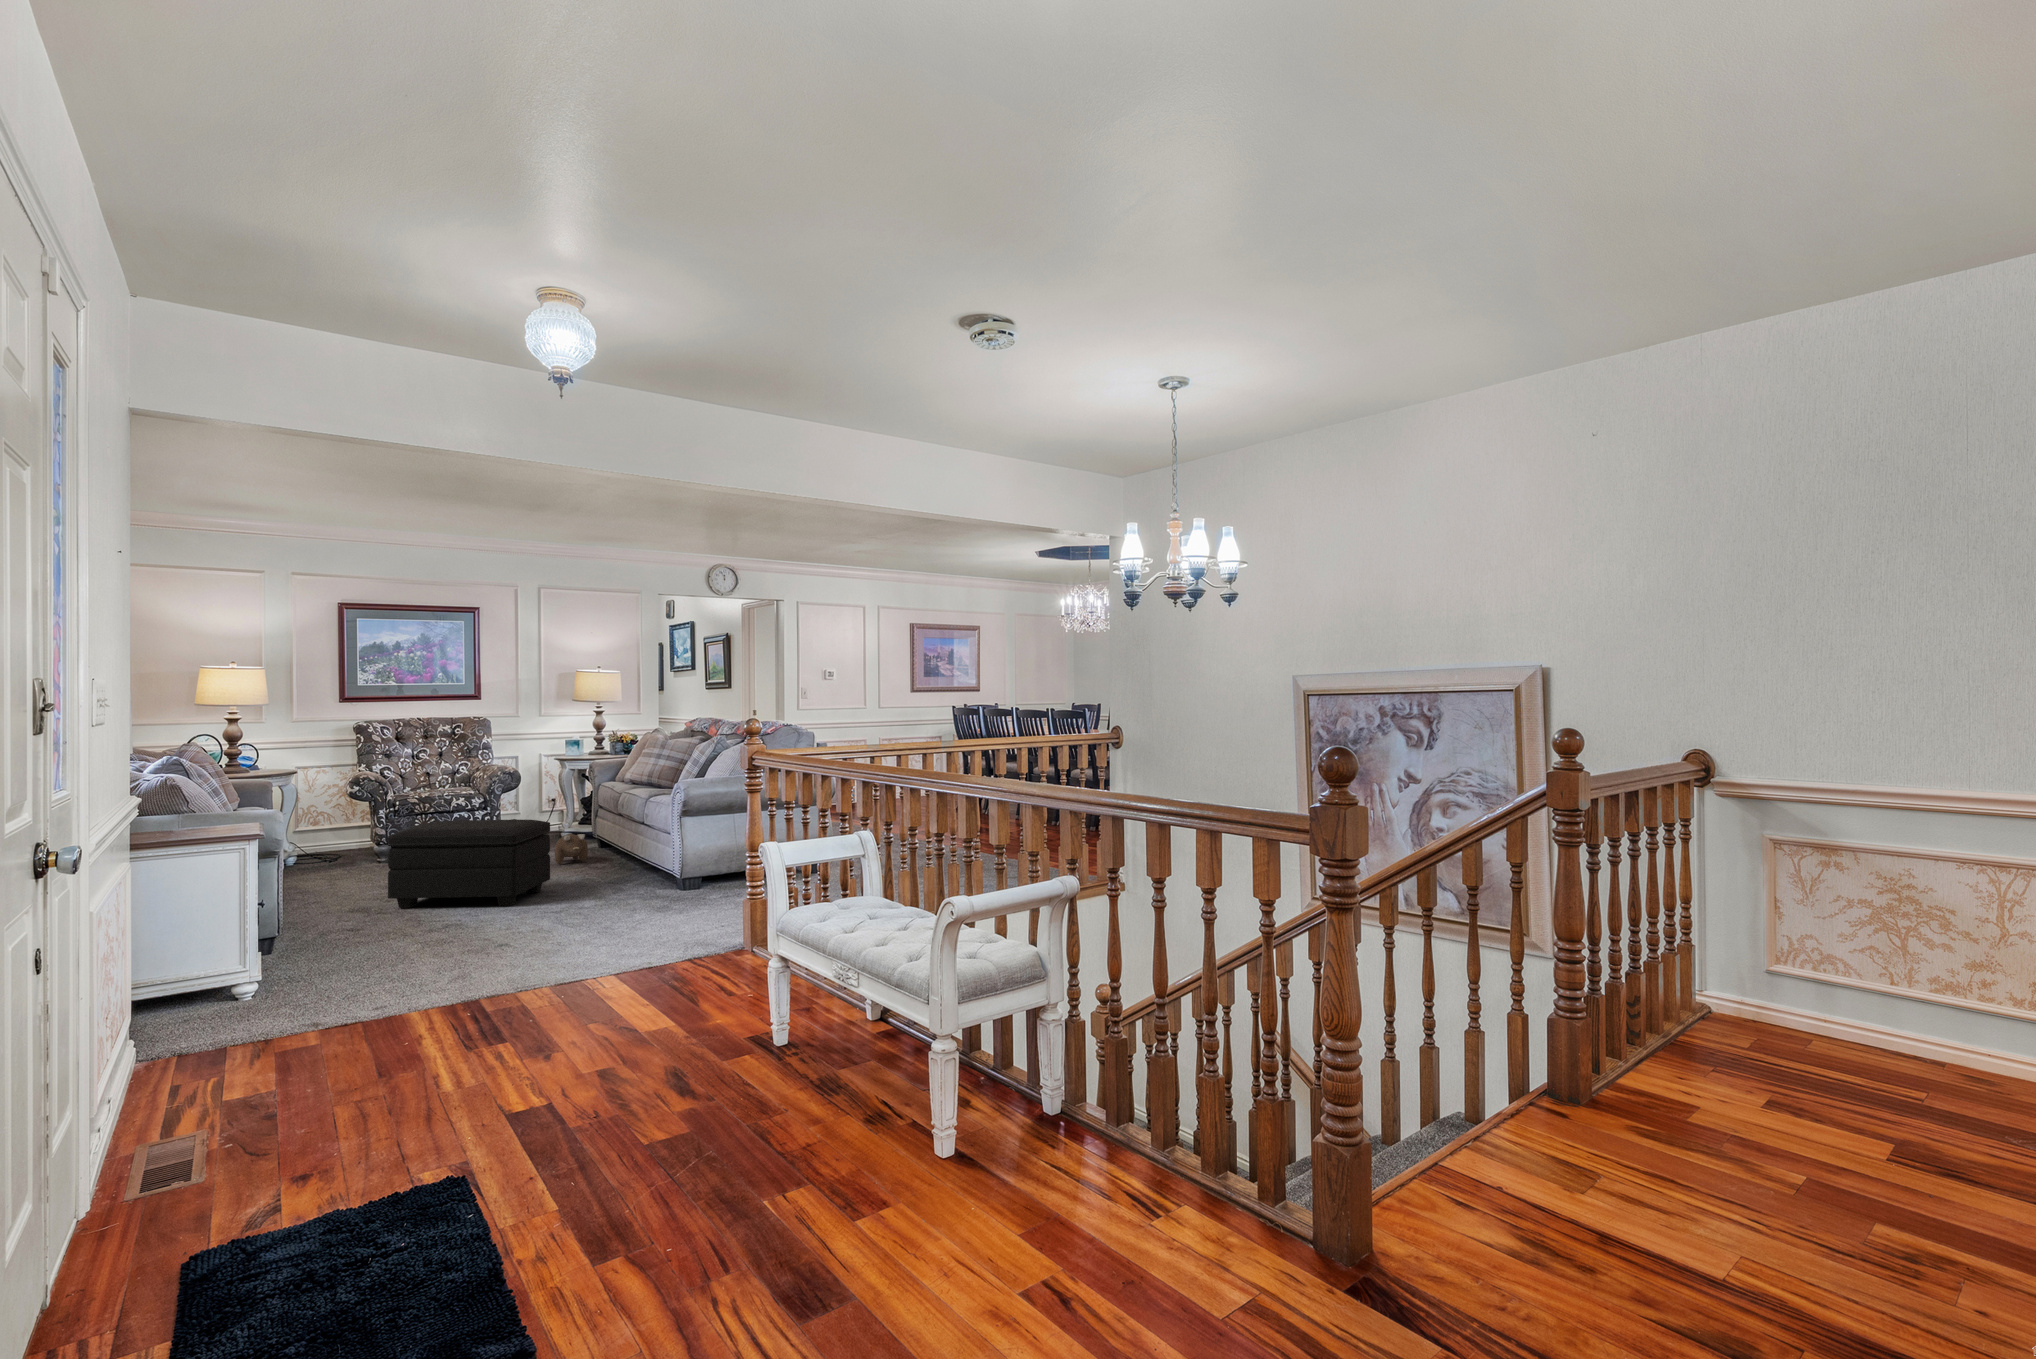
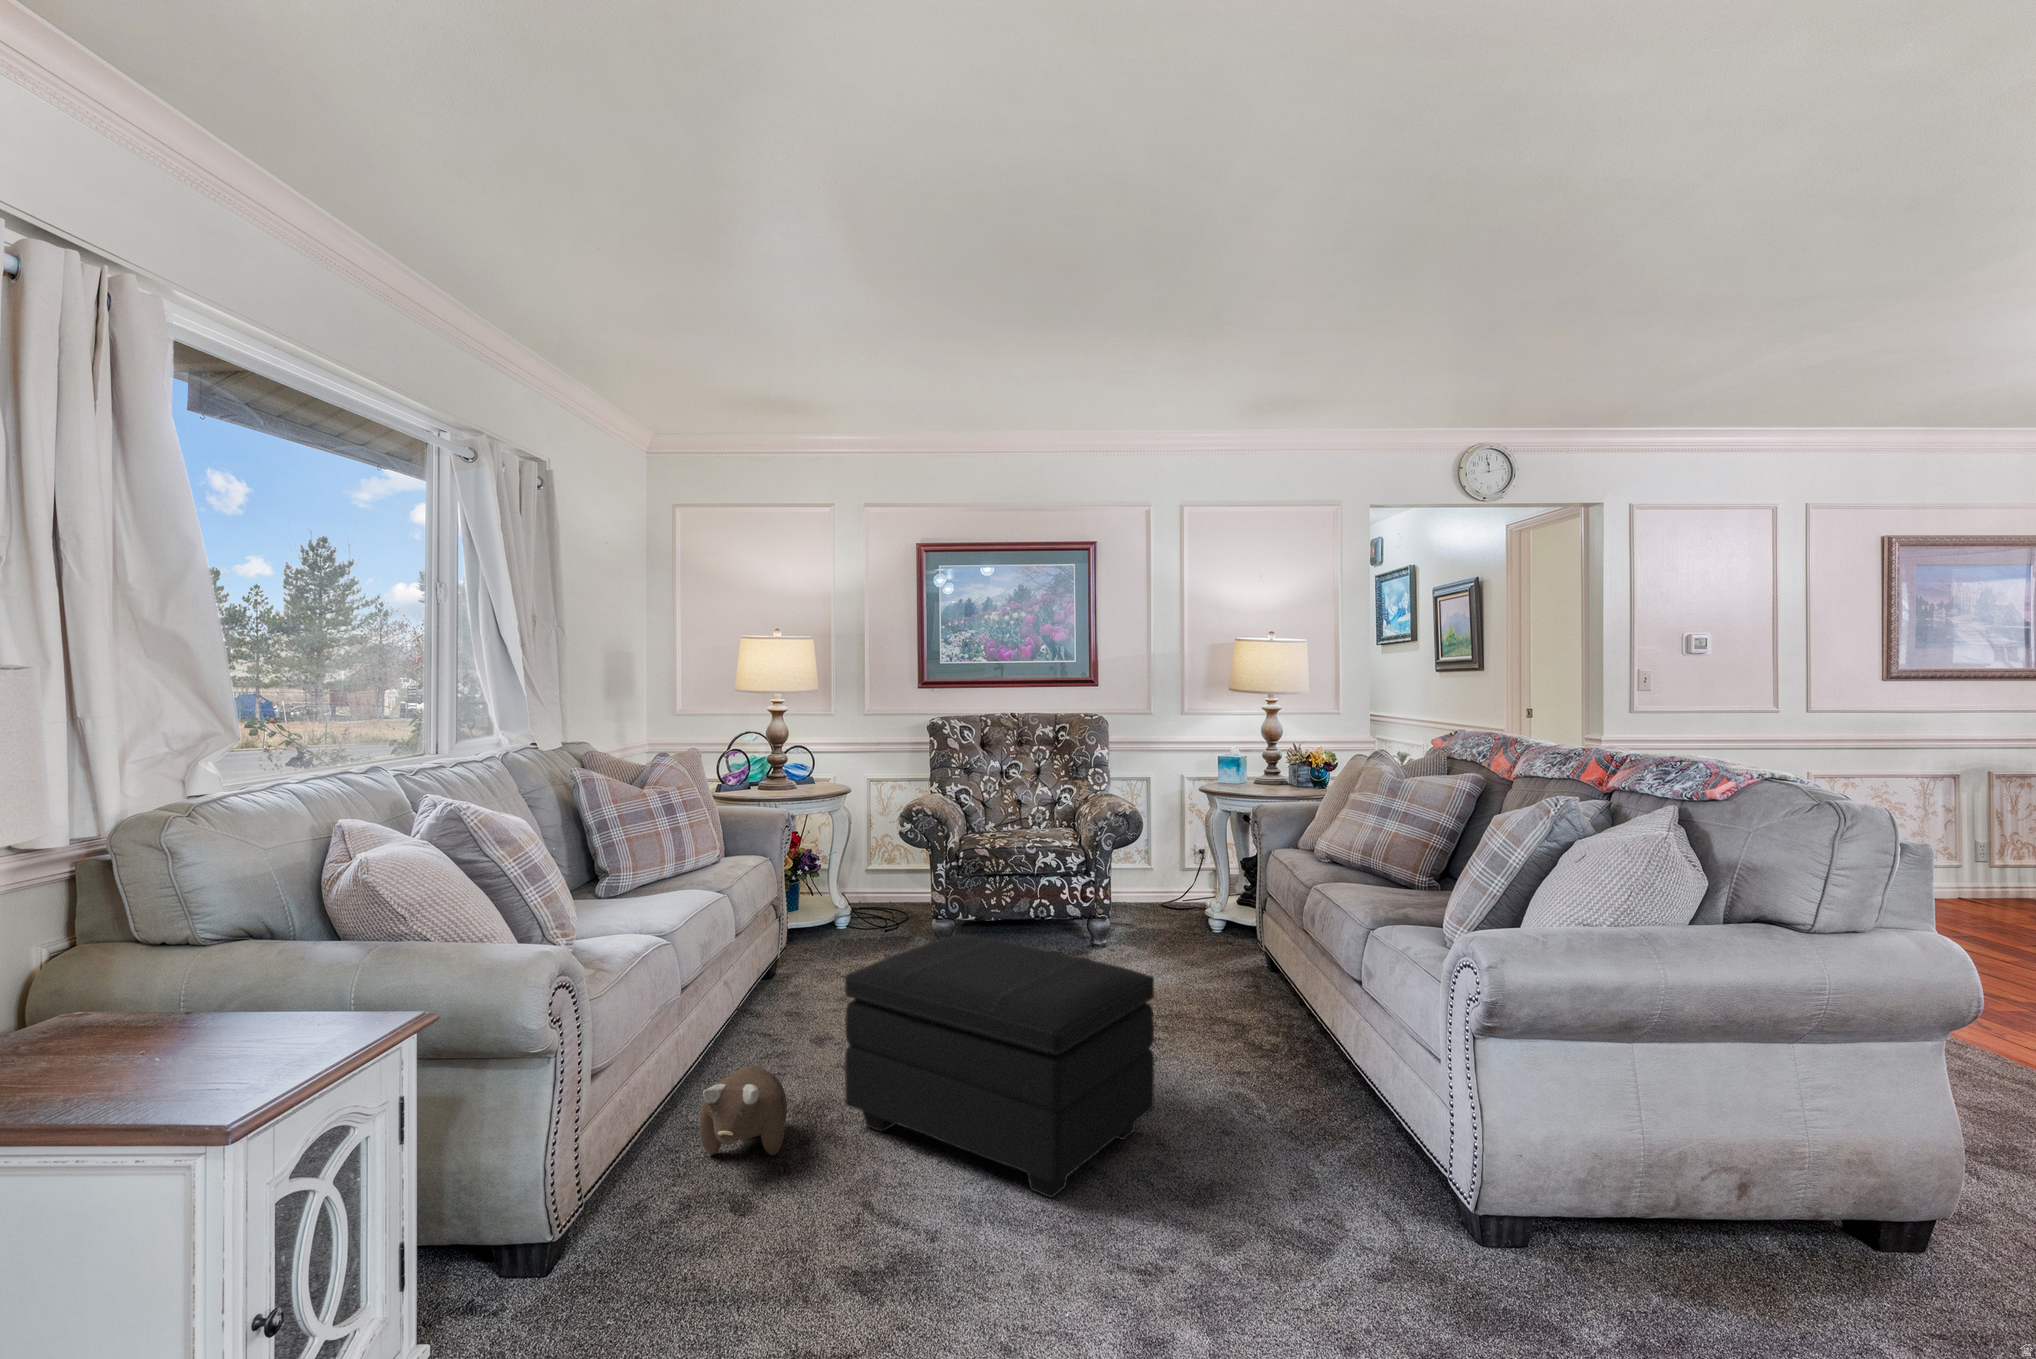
plush toy: present [555,834,588,864] -> present [699,1066,787,1155]

